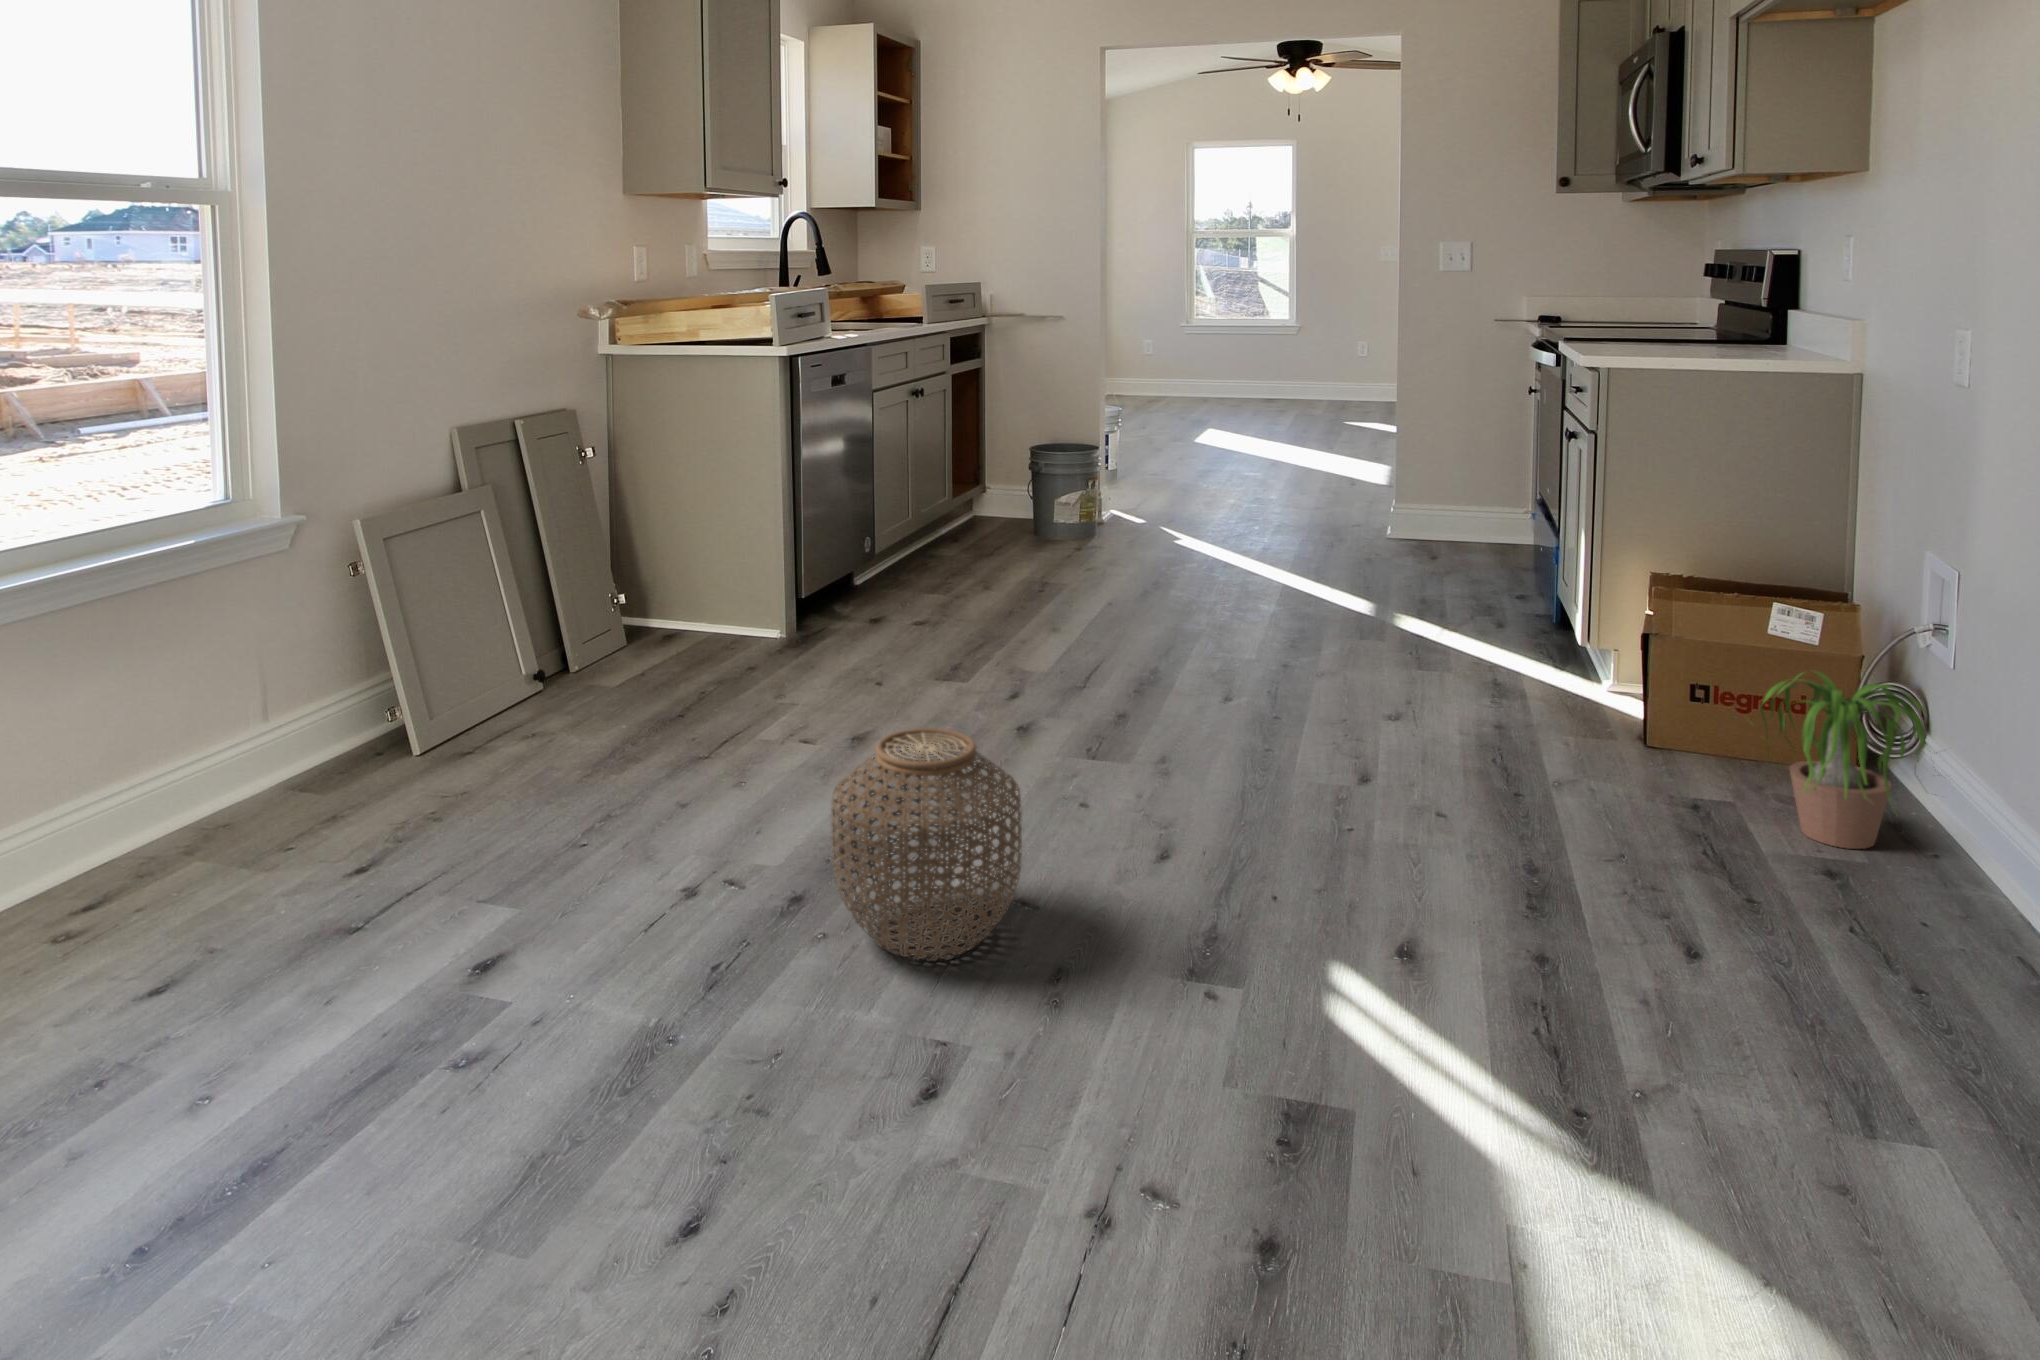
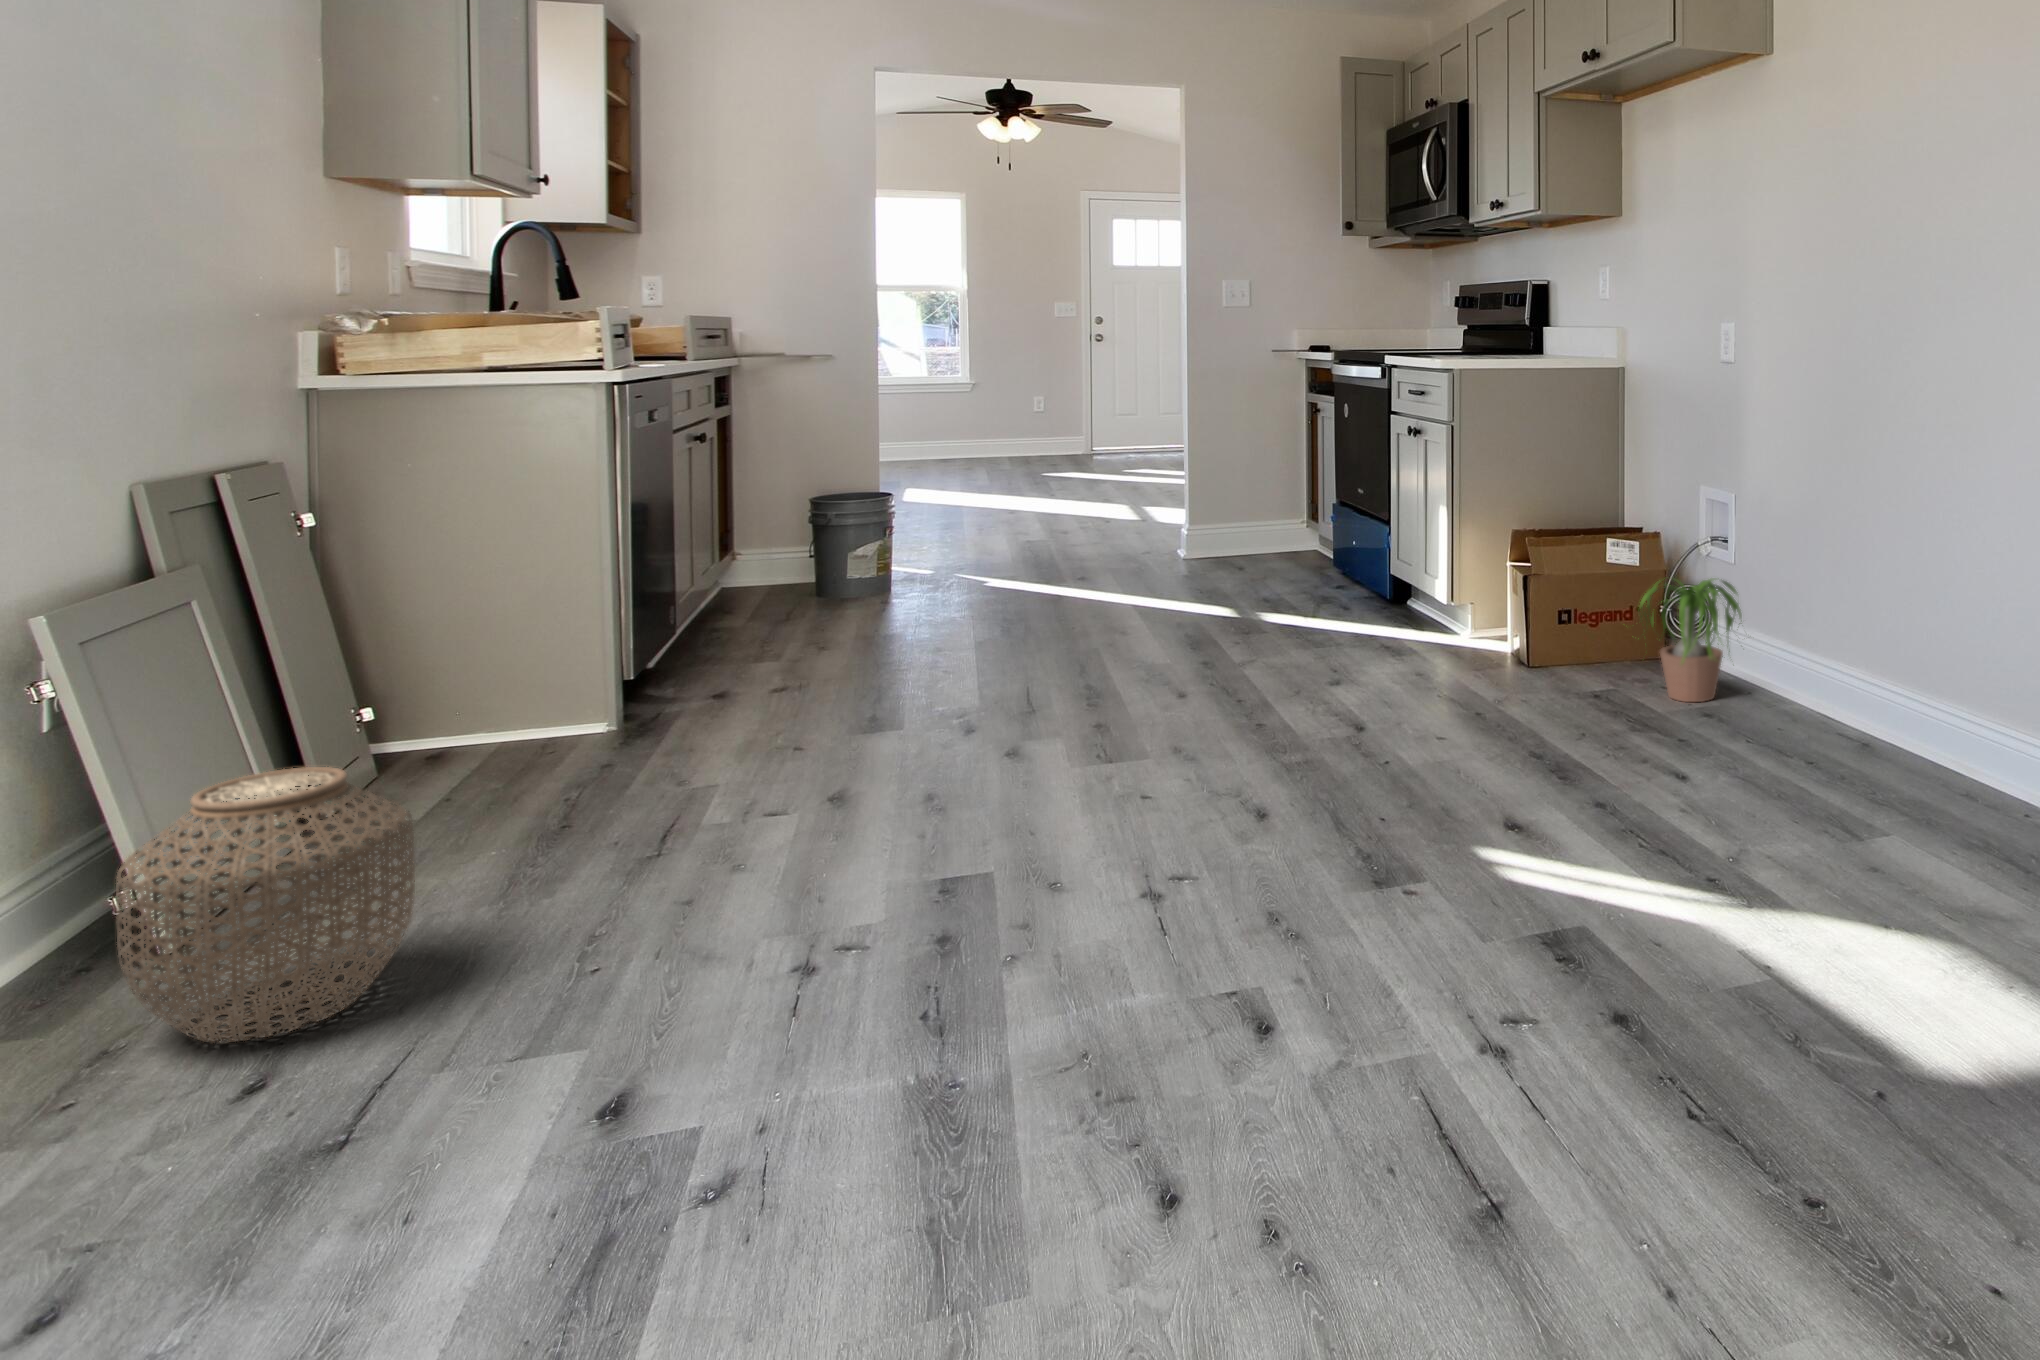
woven basket: present [831,728,1022,959] -> present [116,767,415,1042]

